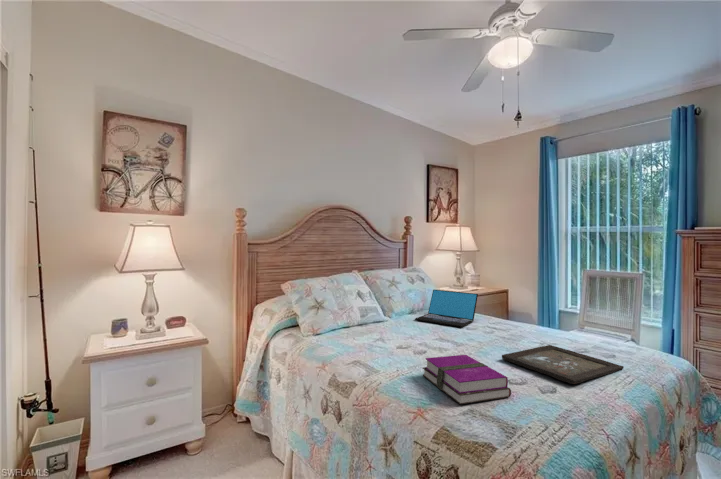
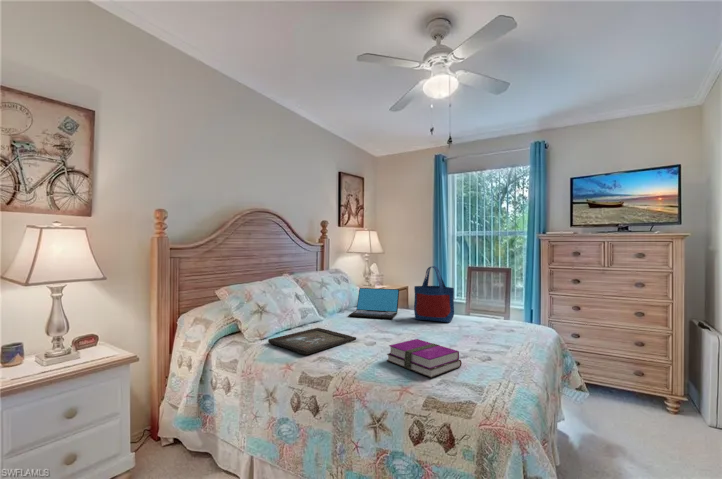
tote bag: none [490,269,541,339] -> present [414,266,454,322]
tray: present [502,345,624,384] -> present [268,328,356,354]

